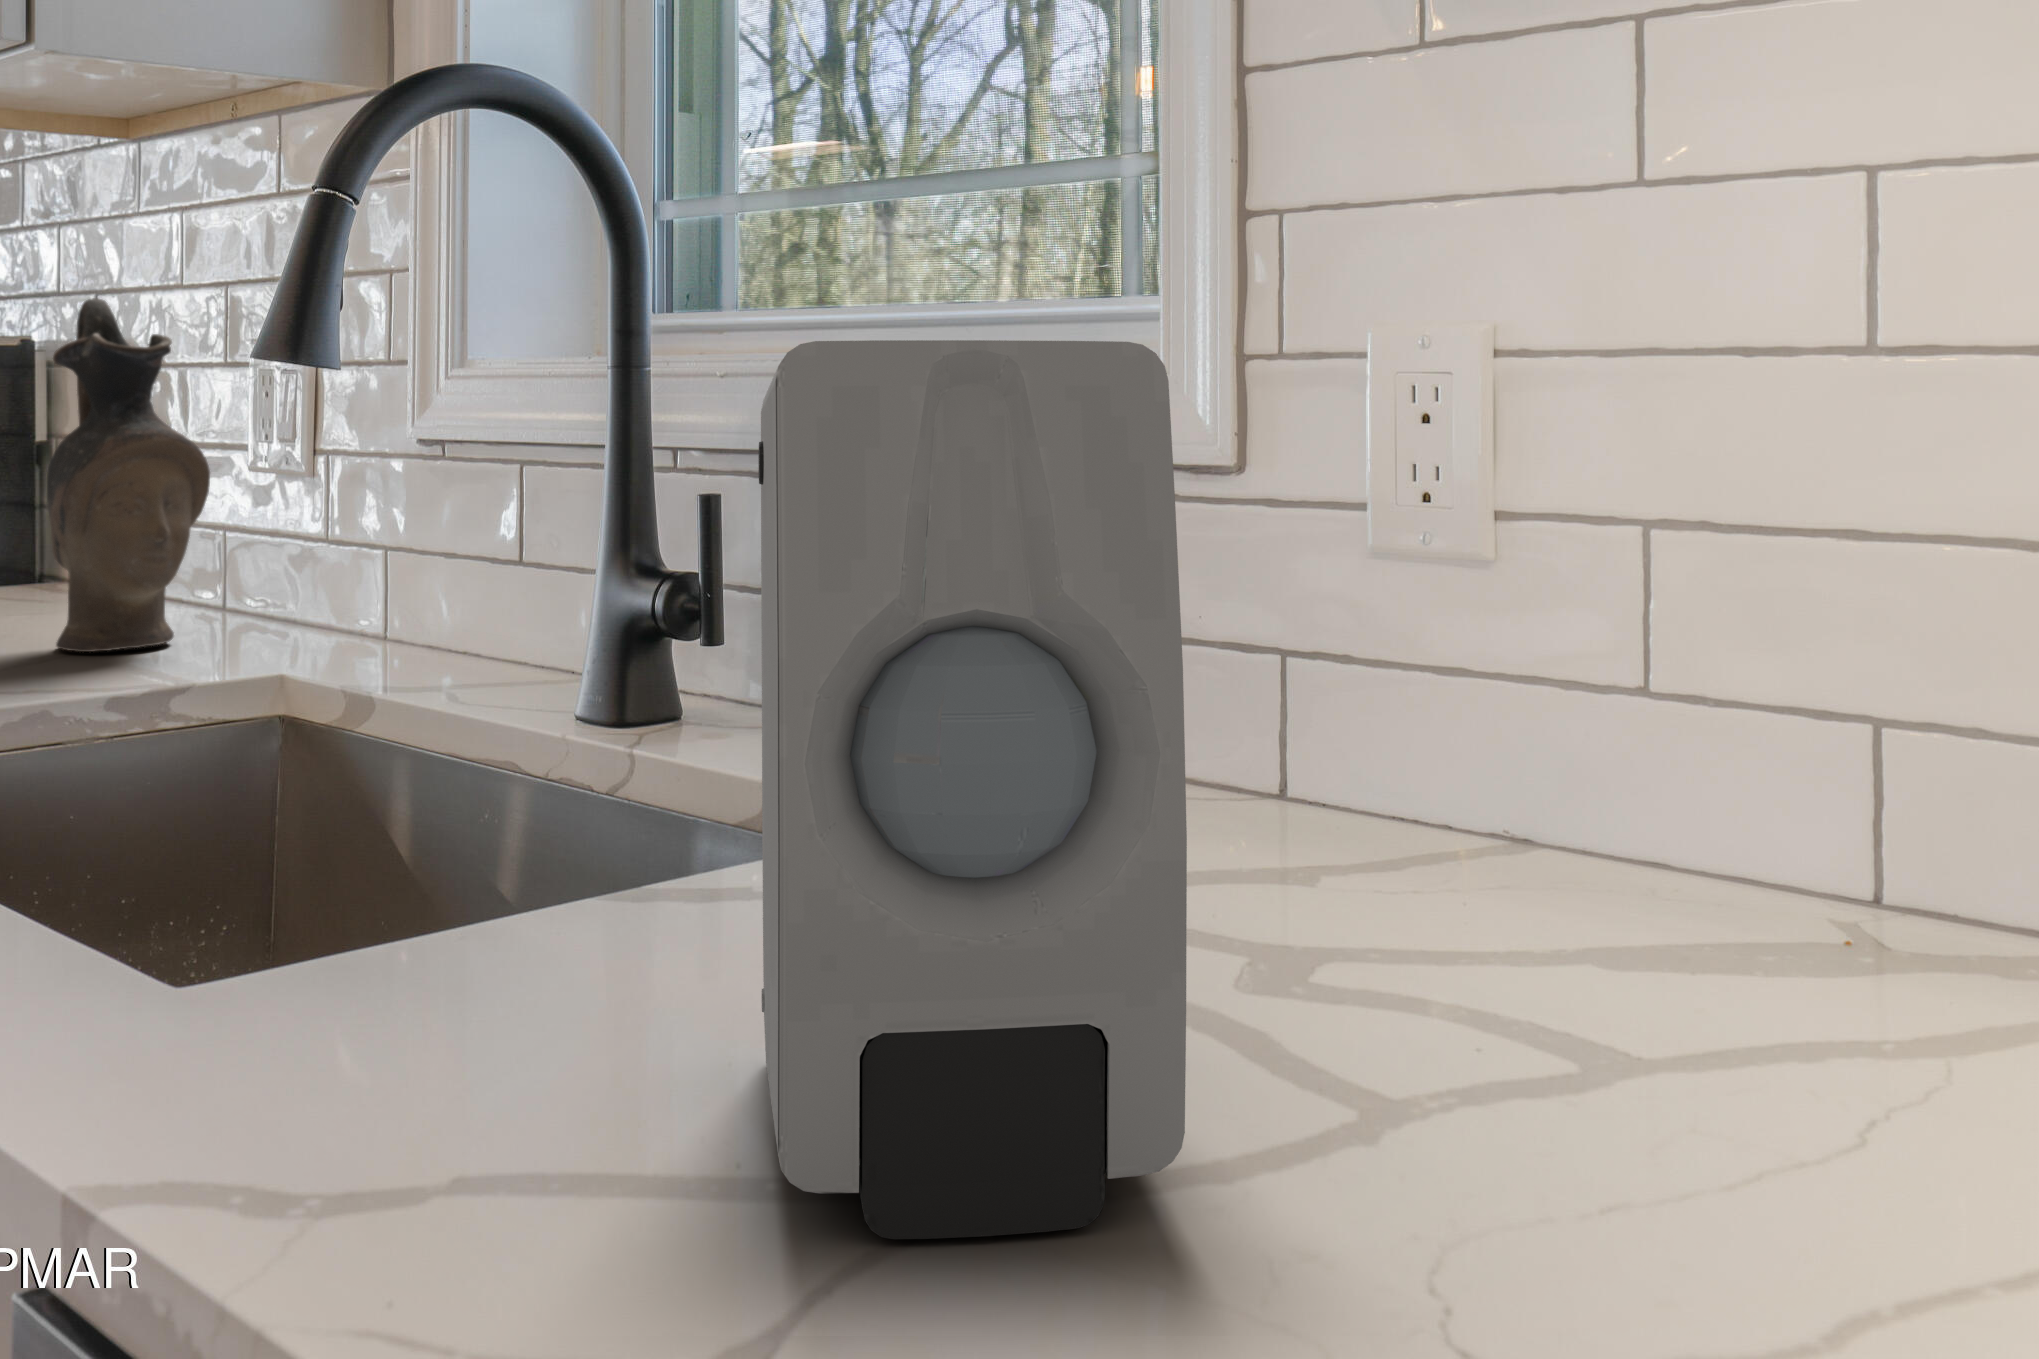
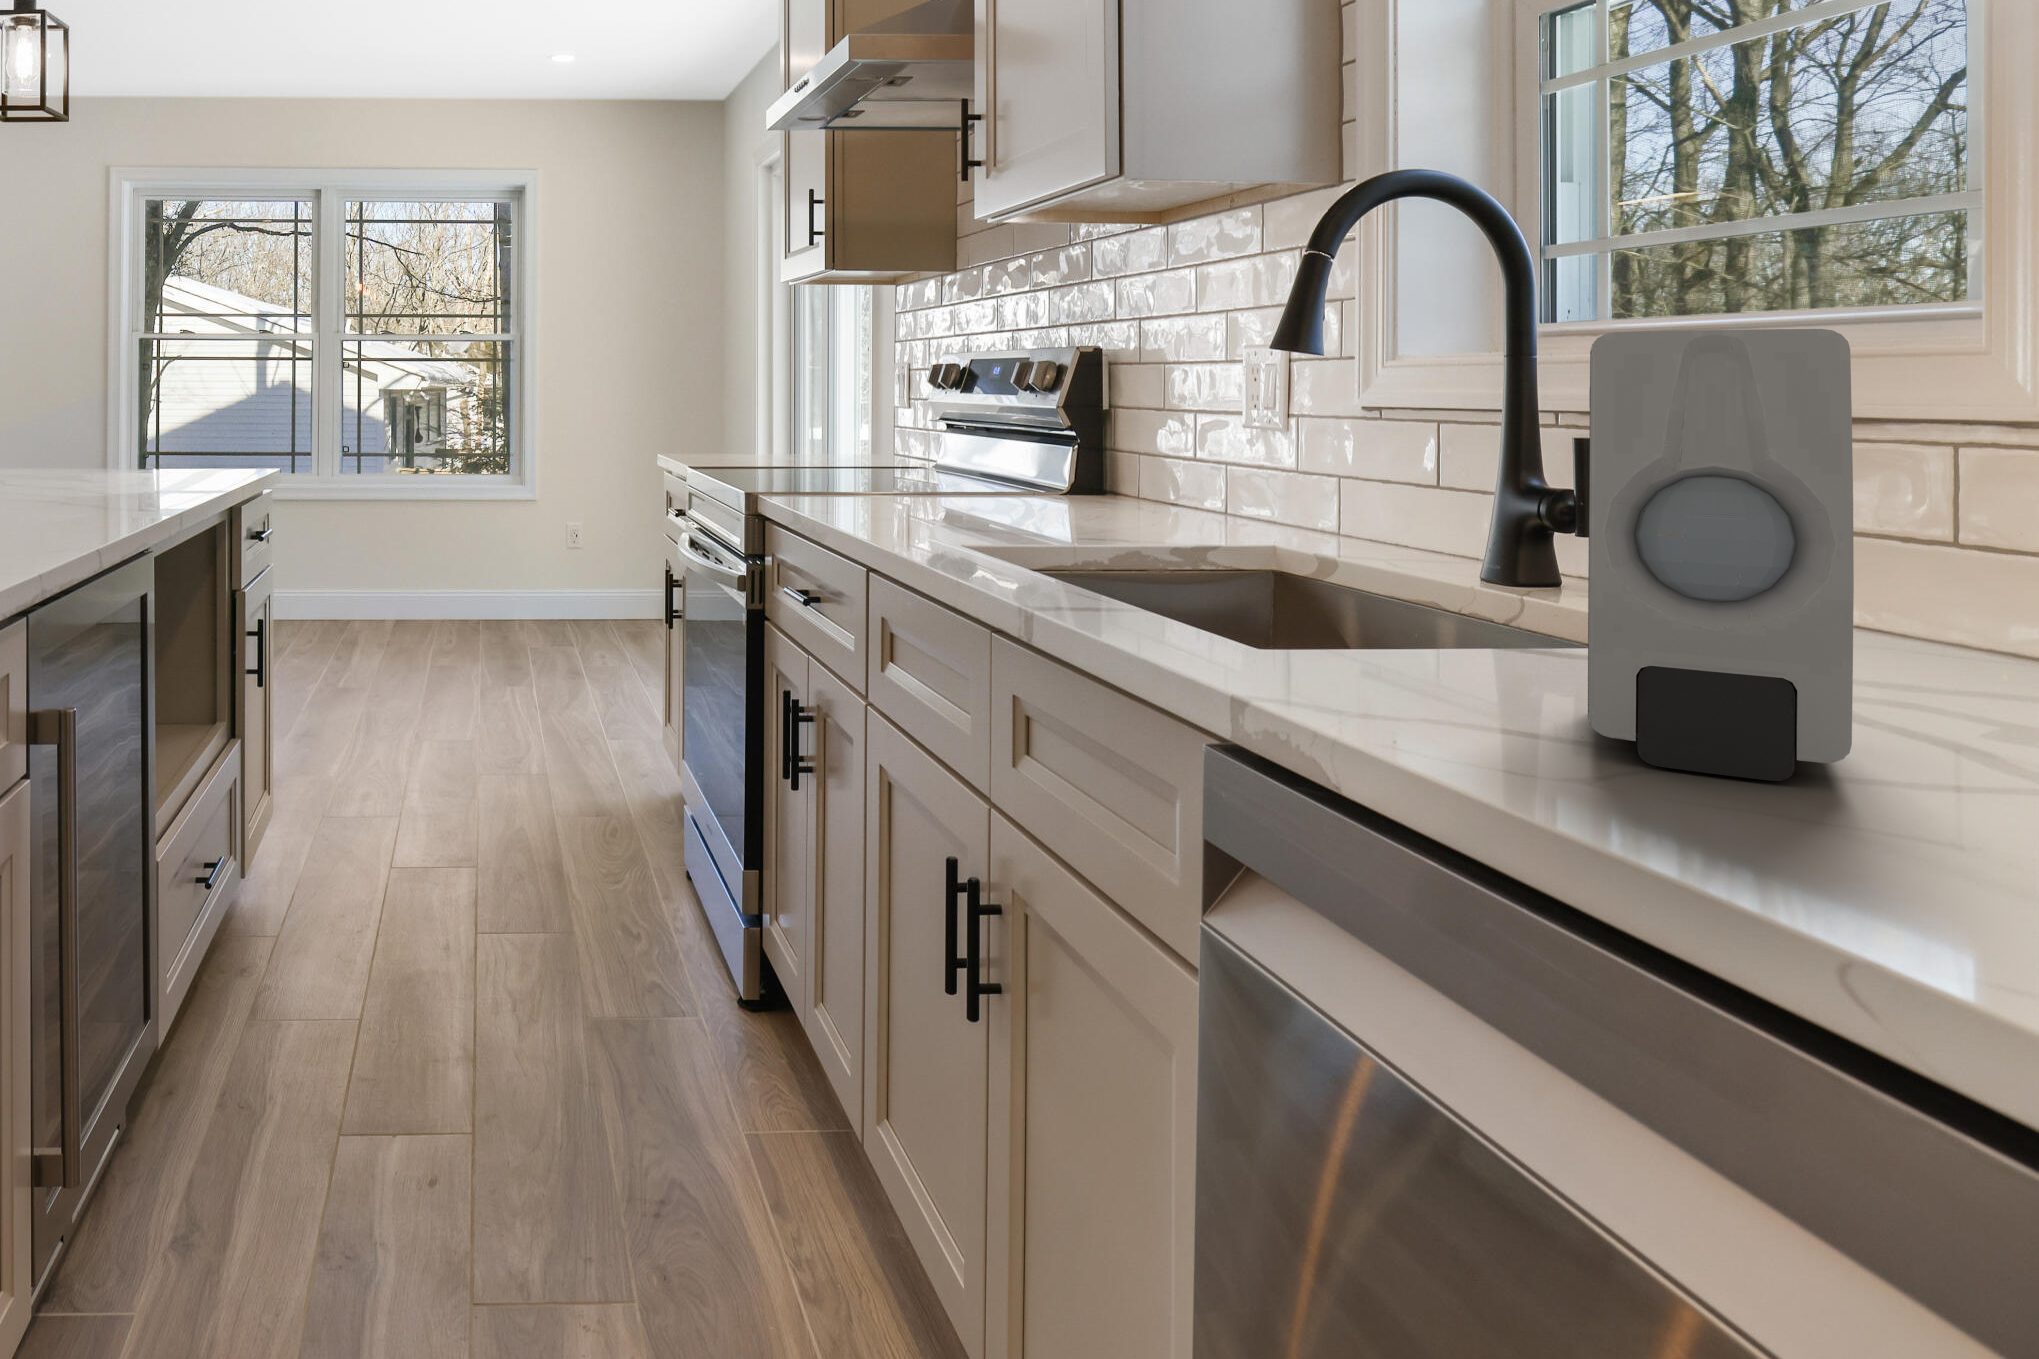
ceramic pitcher: present [47,298,210,652] -> none [1127,321,1224,524]

